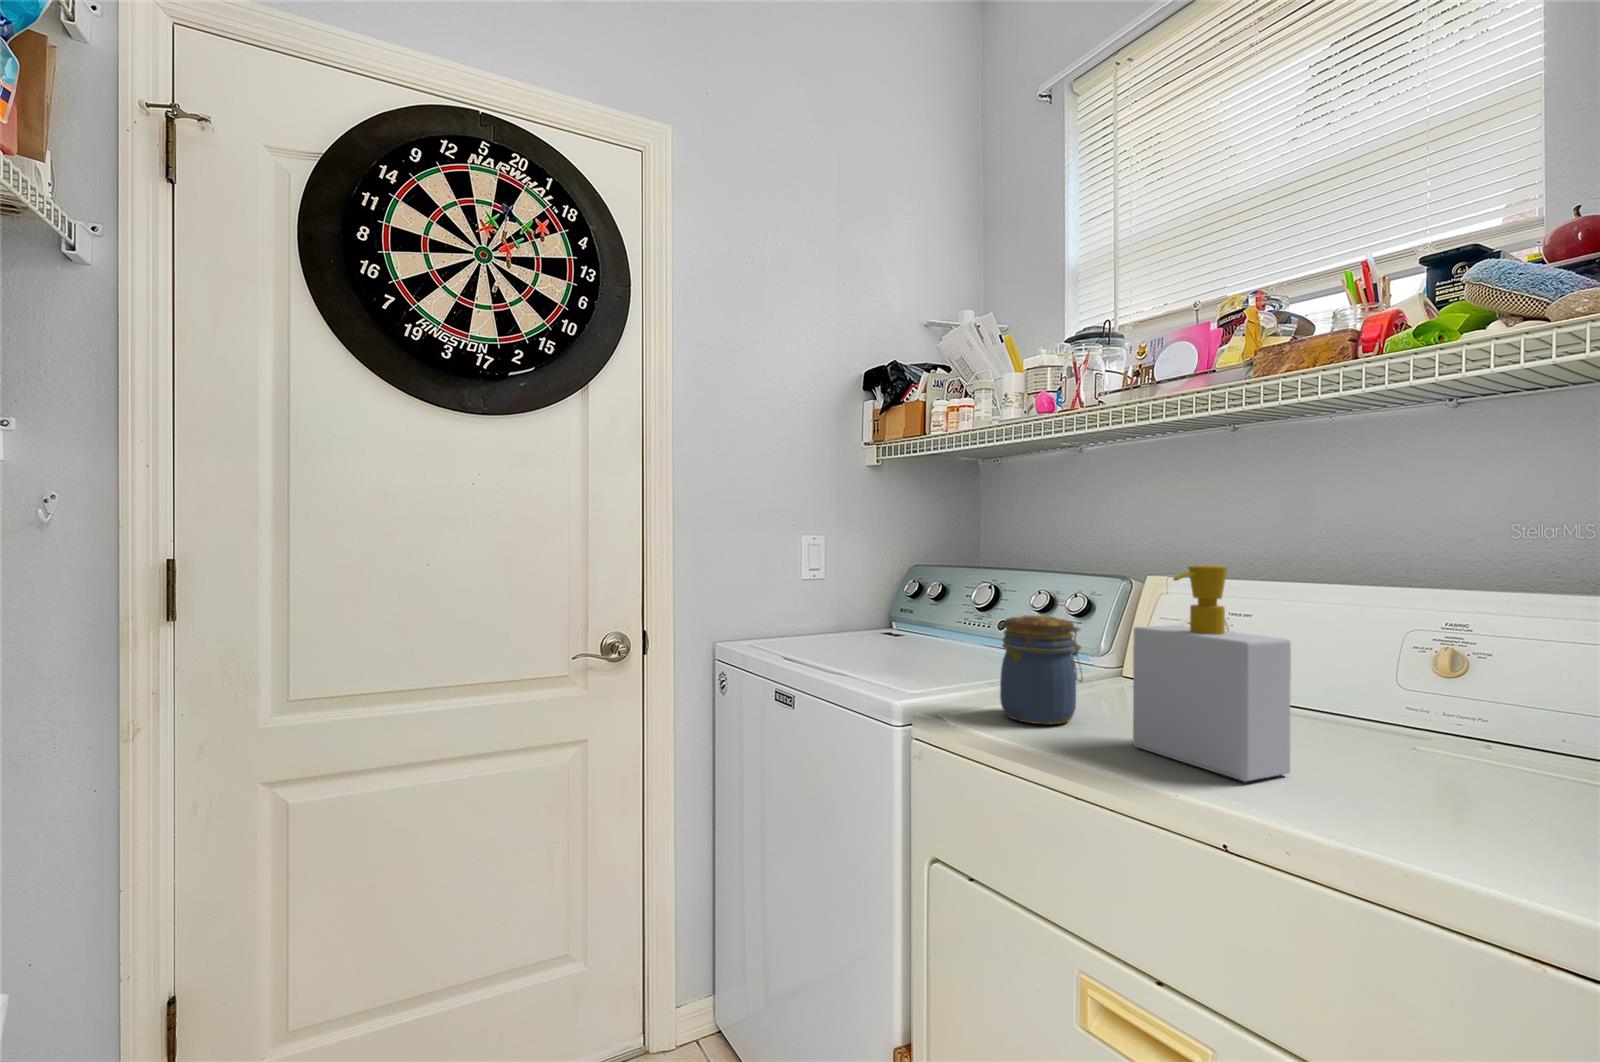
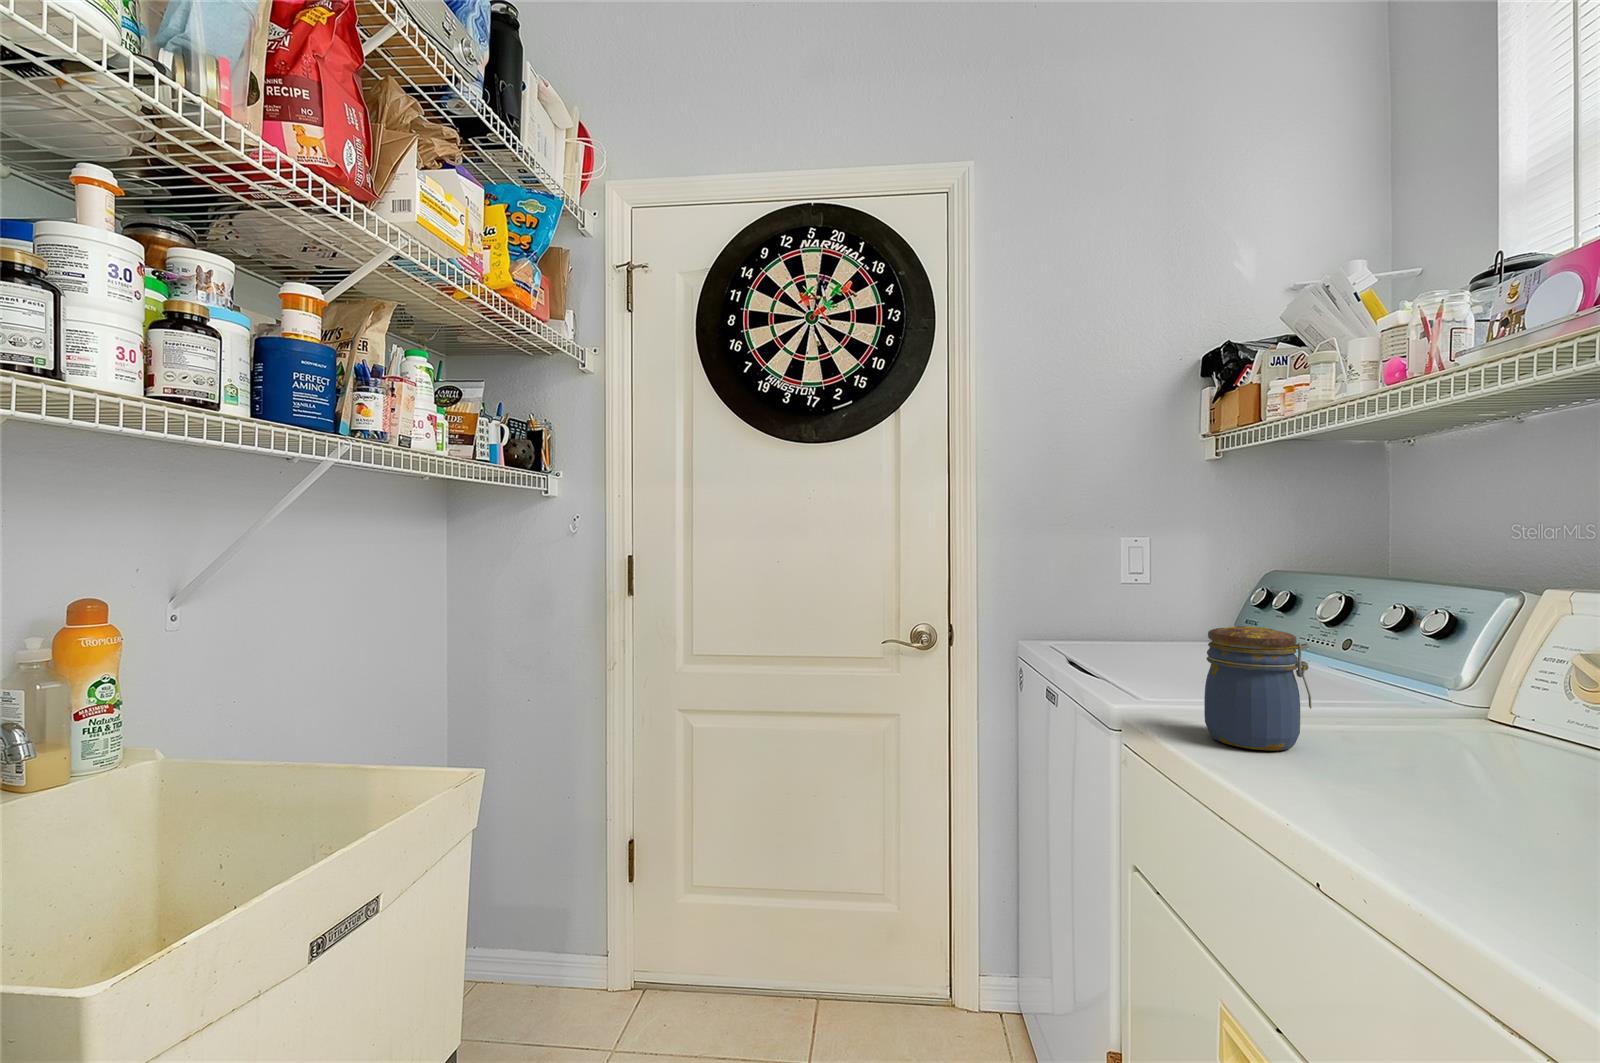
soap bottle: present [1133,565,1291,781] -> none [1321,573,1505,847]

